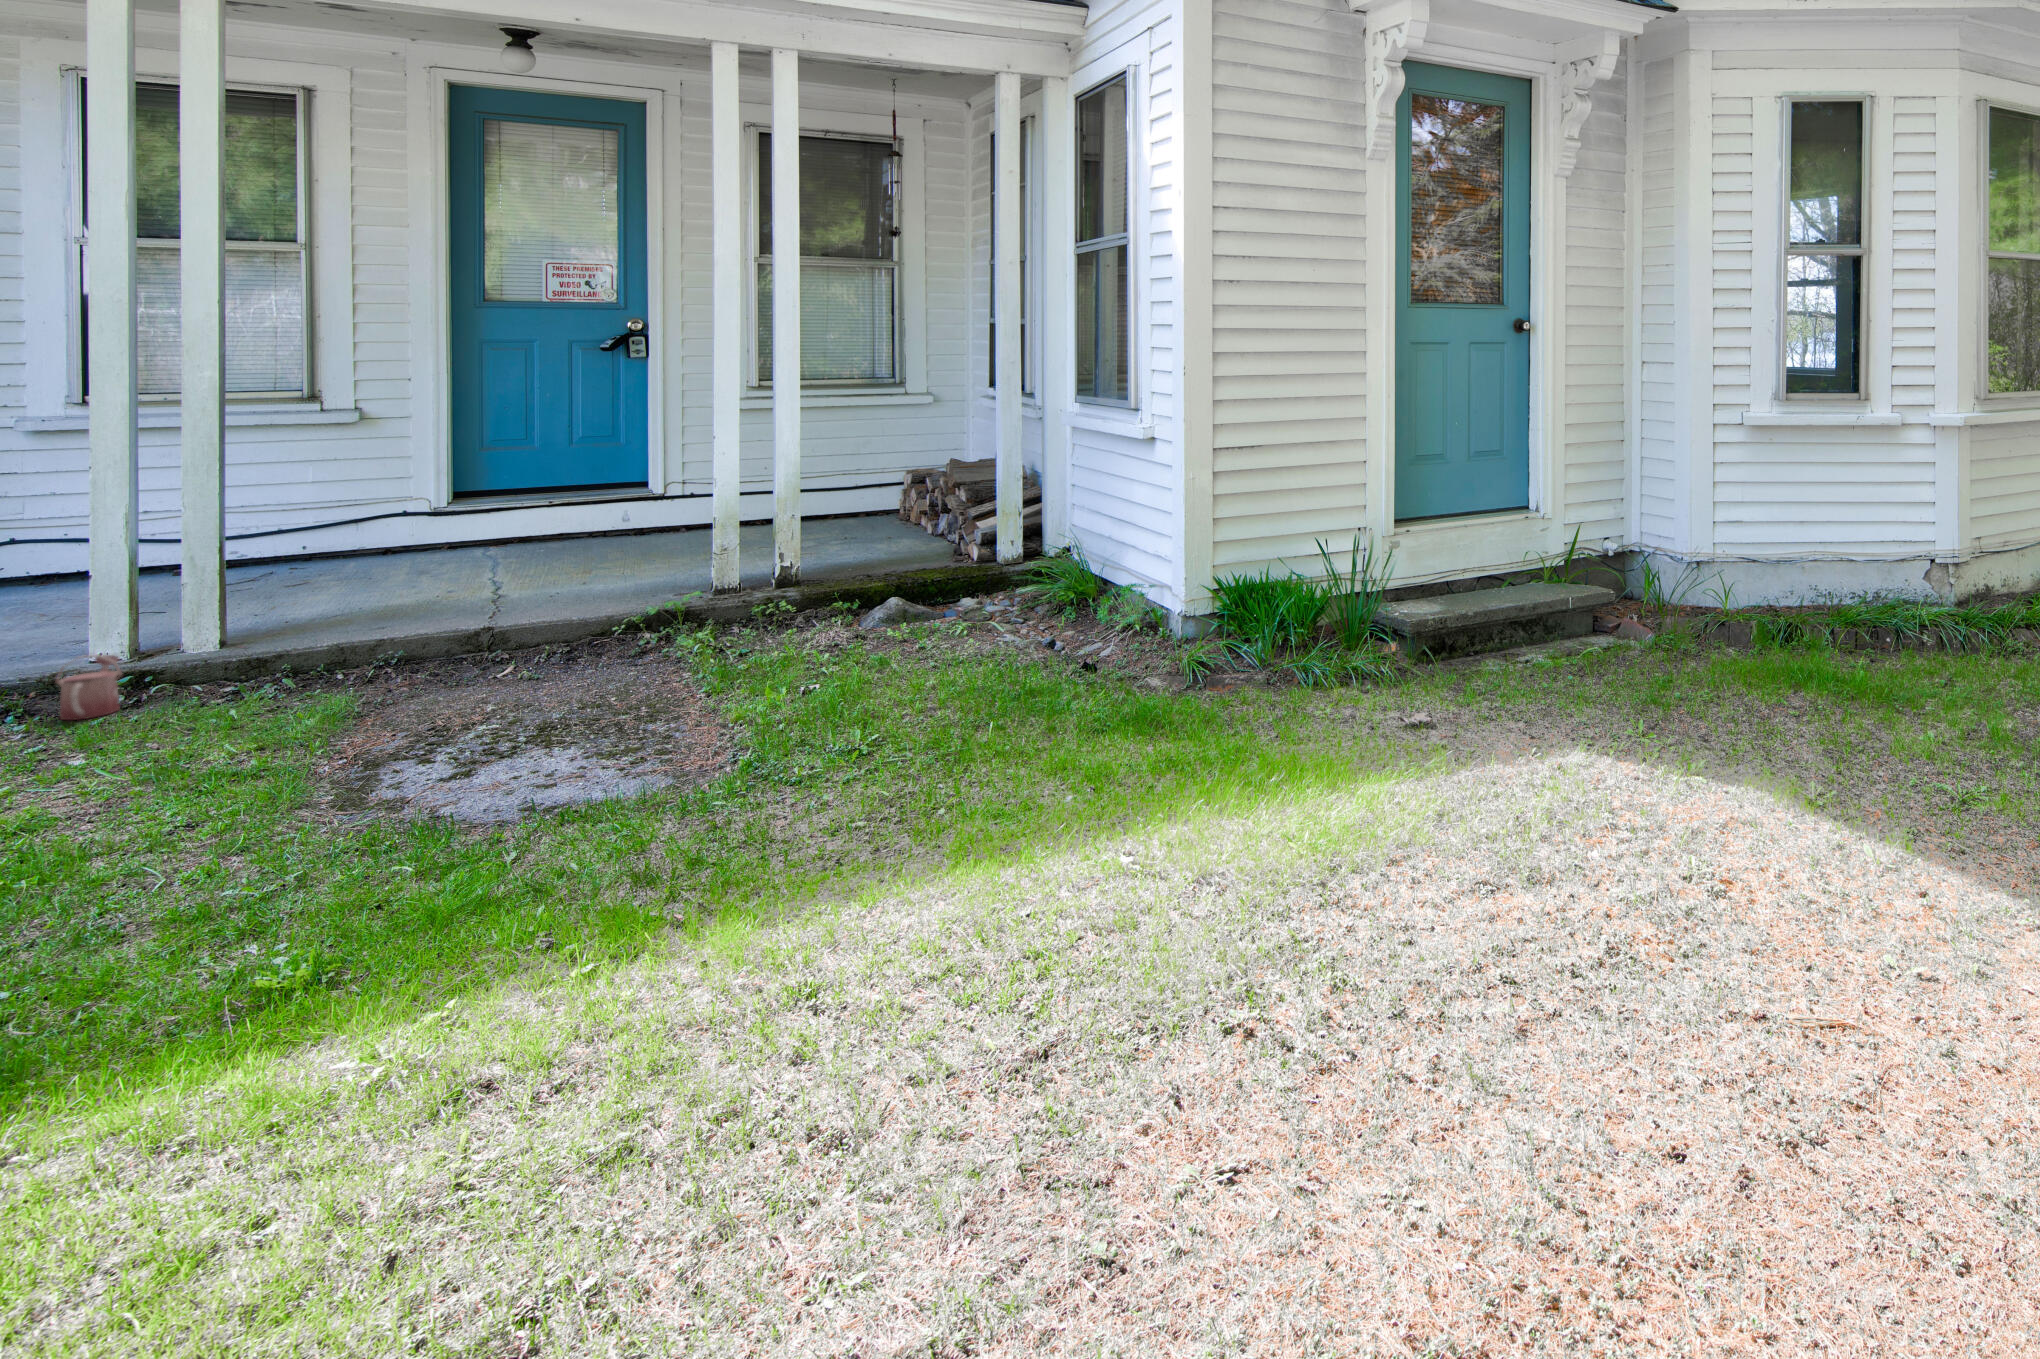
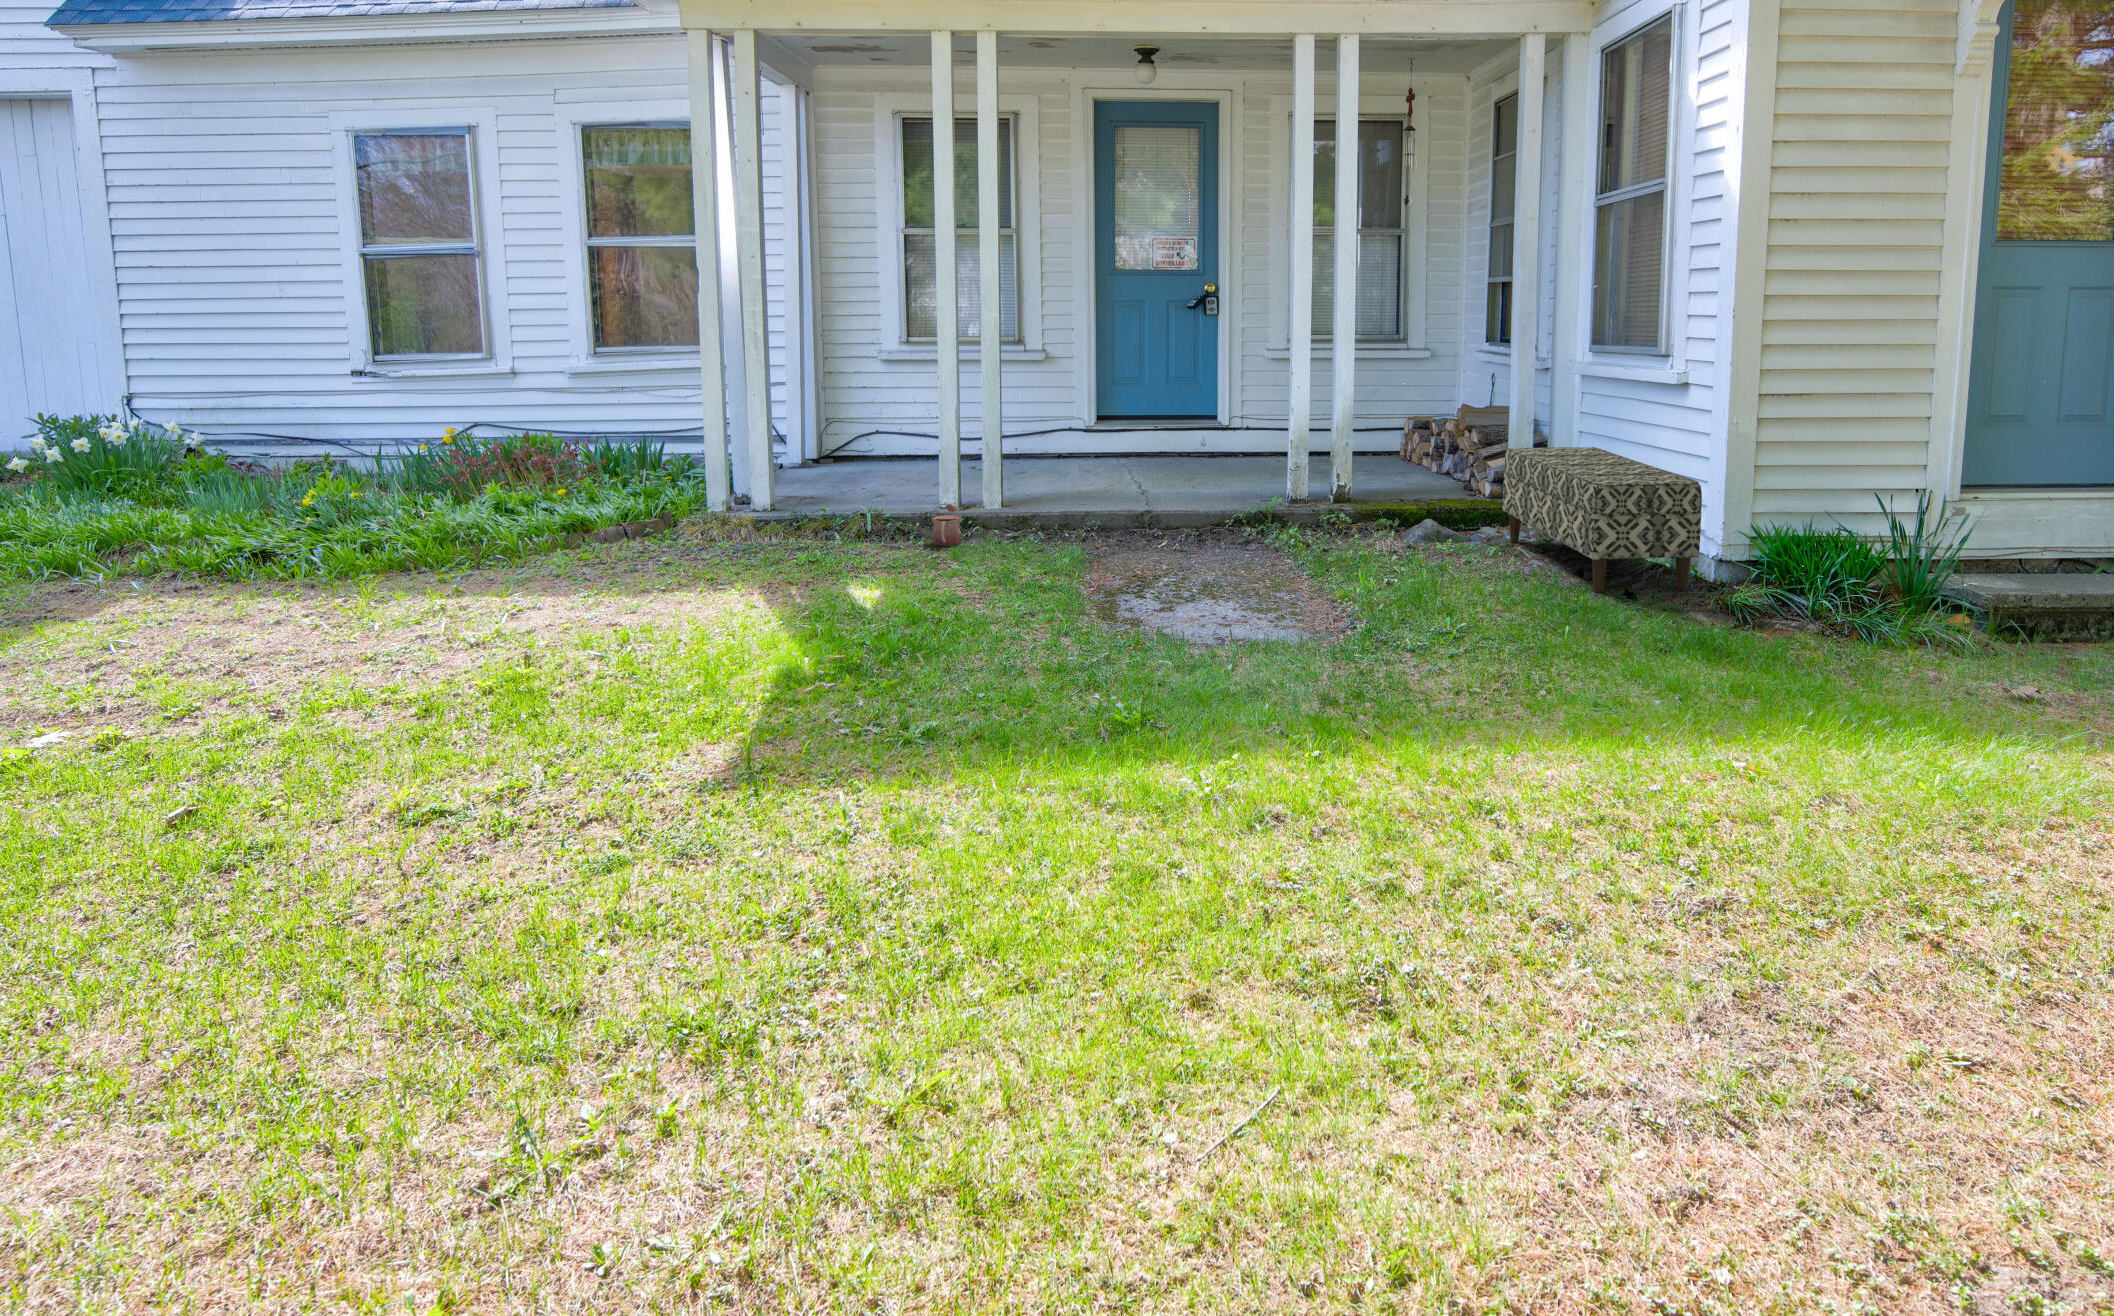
bench: none [976,502,1155,656] -> present [1503,447,1702,593]

